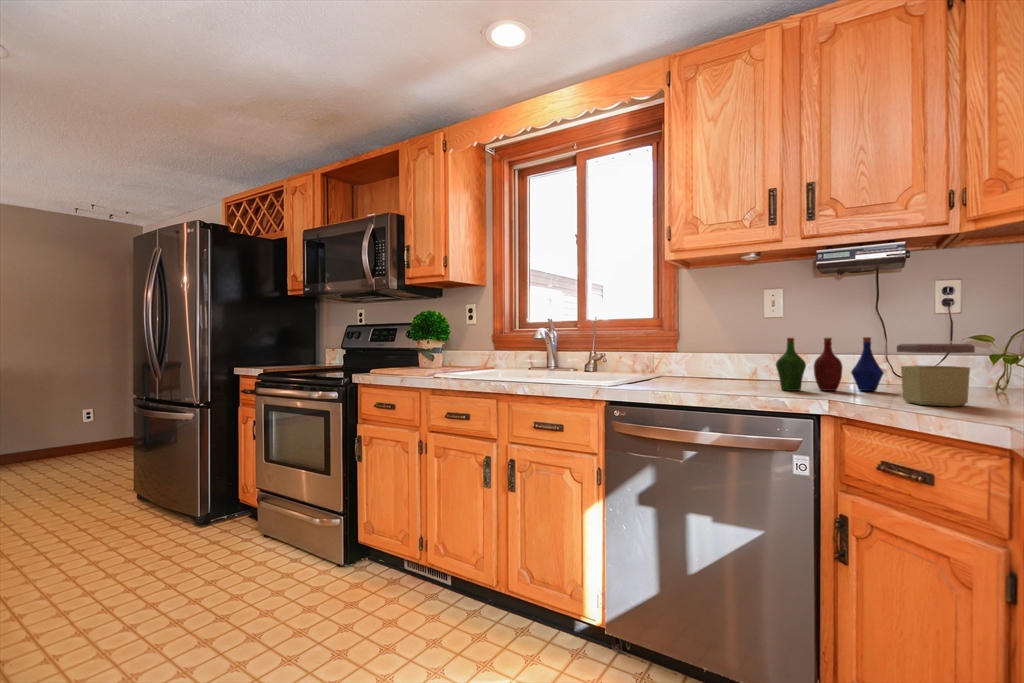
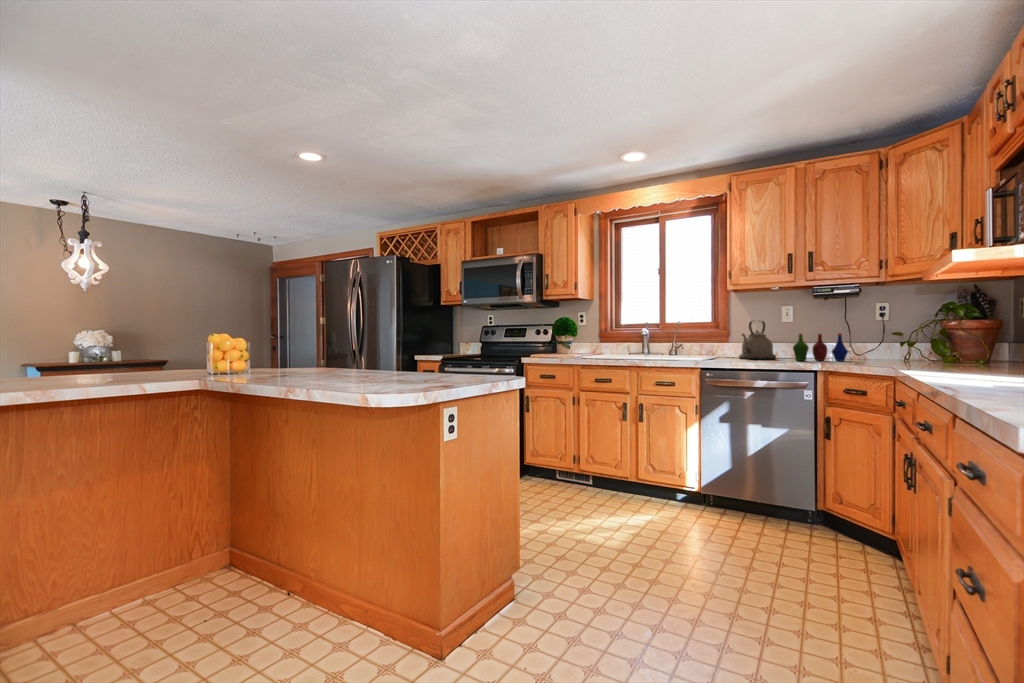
kettle: none [684,314,749,384] -> present [739,321,776,359]
jar: present [897,344,975,406] -> none [853,336,888,365]

